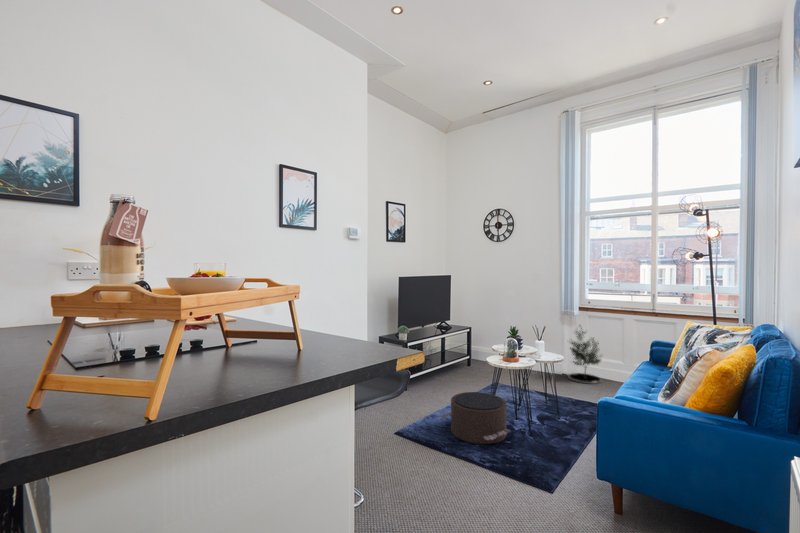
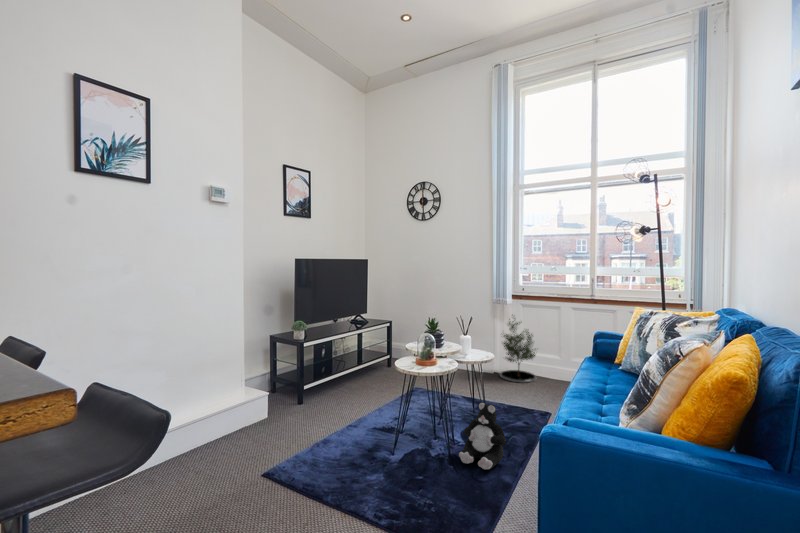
pouf: present [441,392,509,444] -> none [333,406,425,482]
plush toy: none [537,392,574,441] -> present [459,402,506,470]

